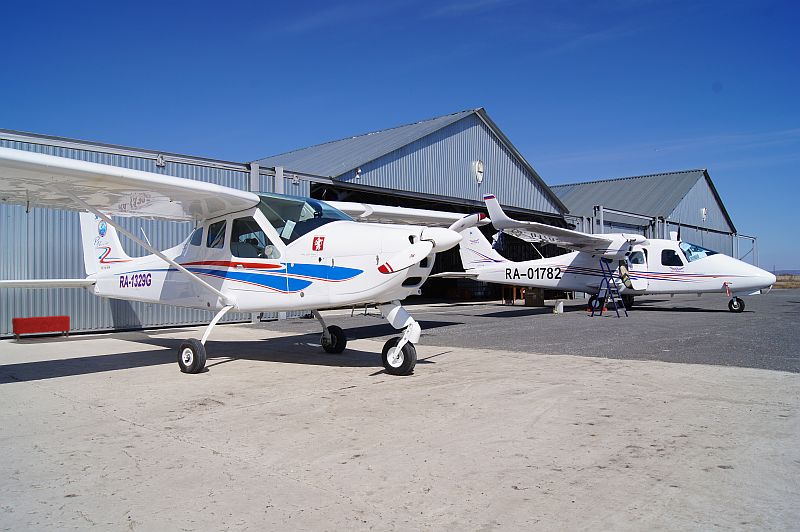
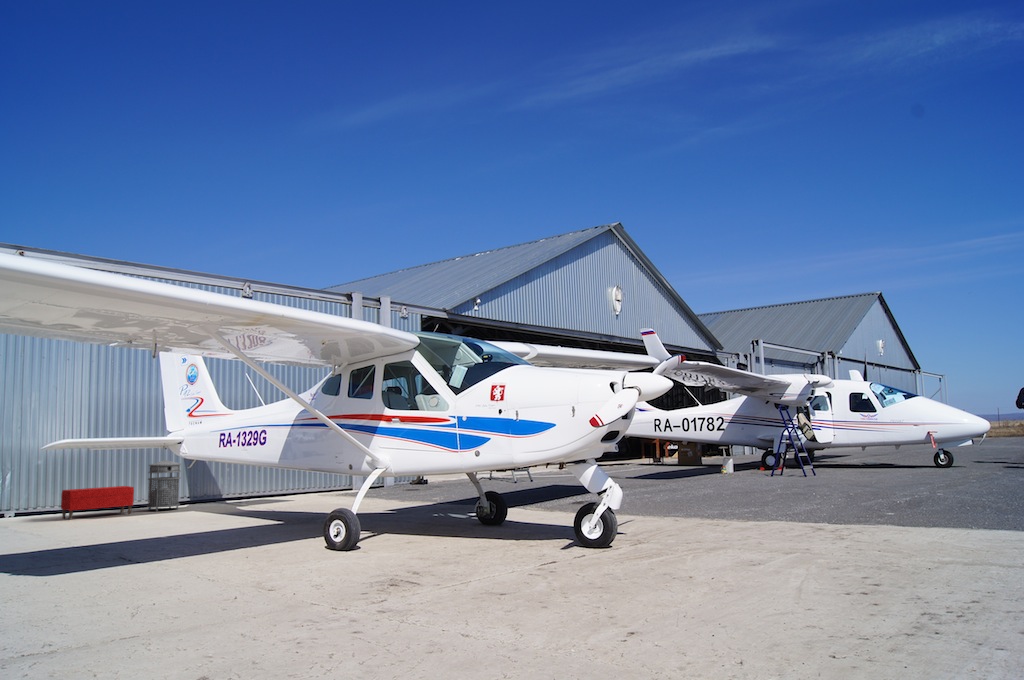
trash can: none [83,296,109,336] -> present [147,460,181,511]

